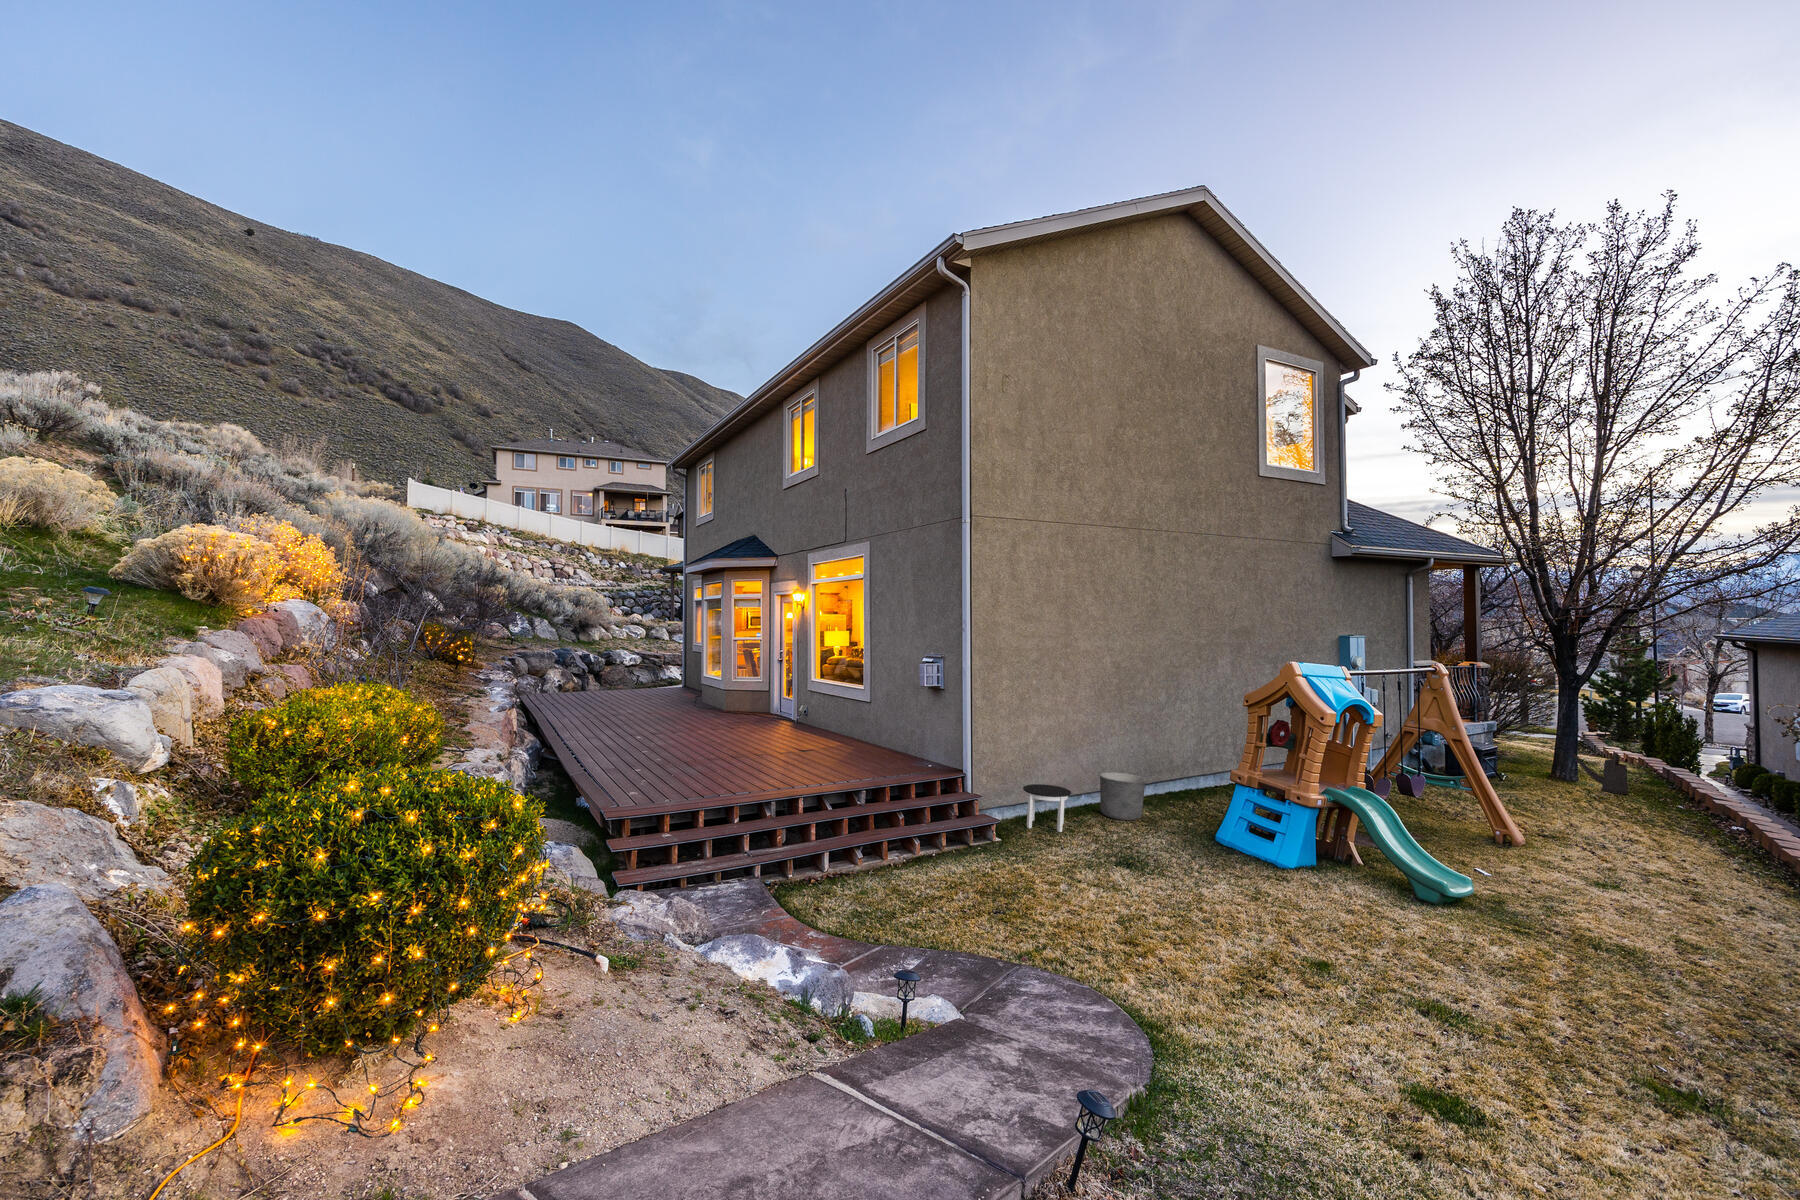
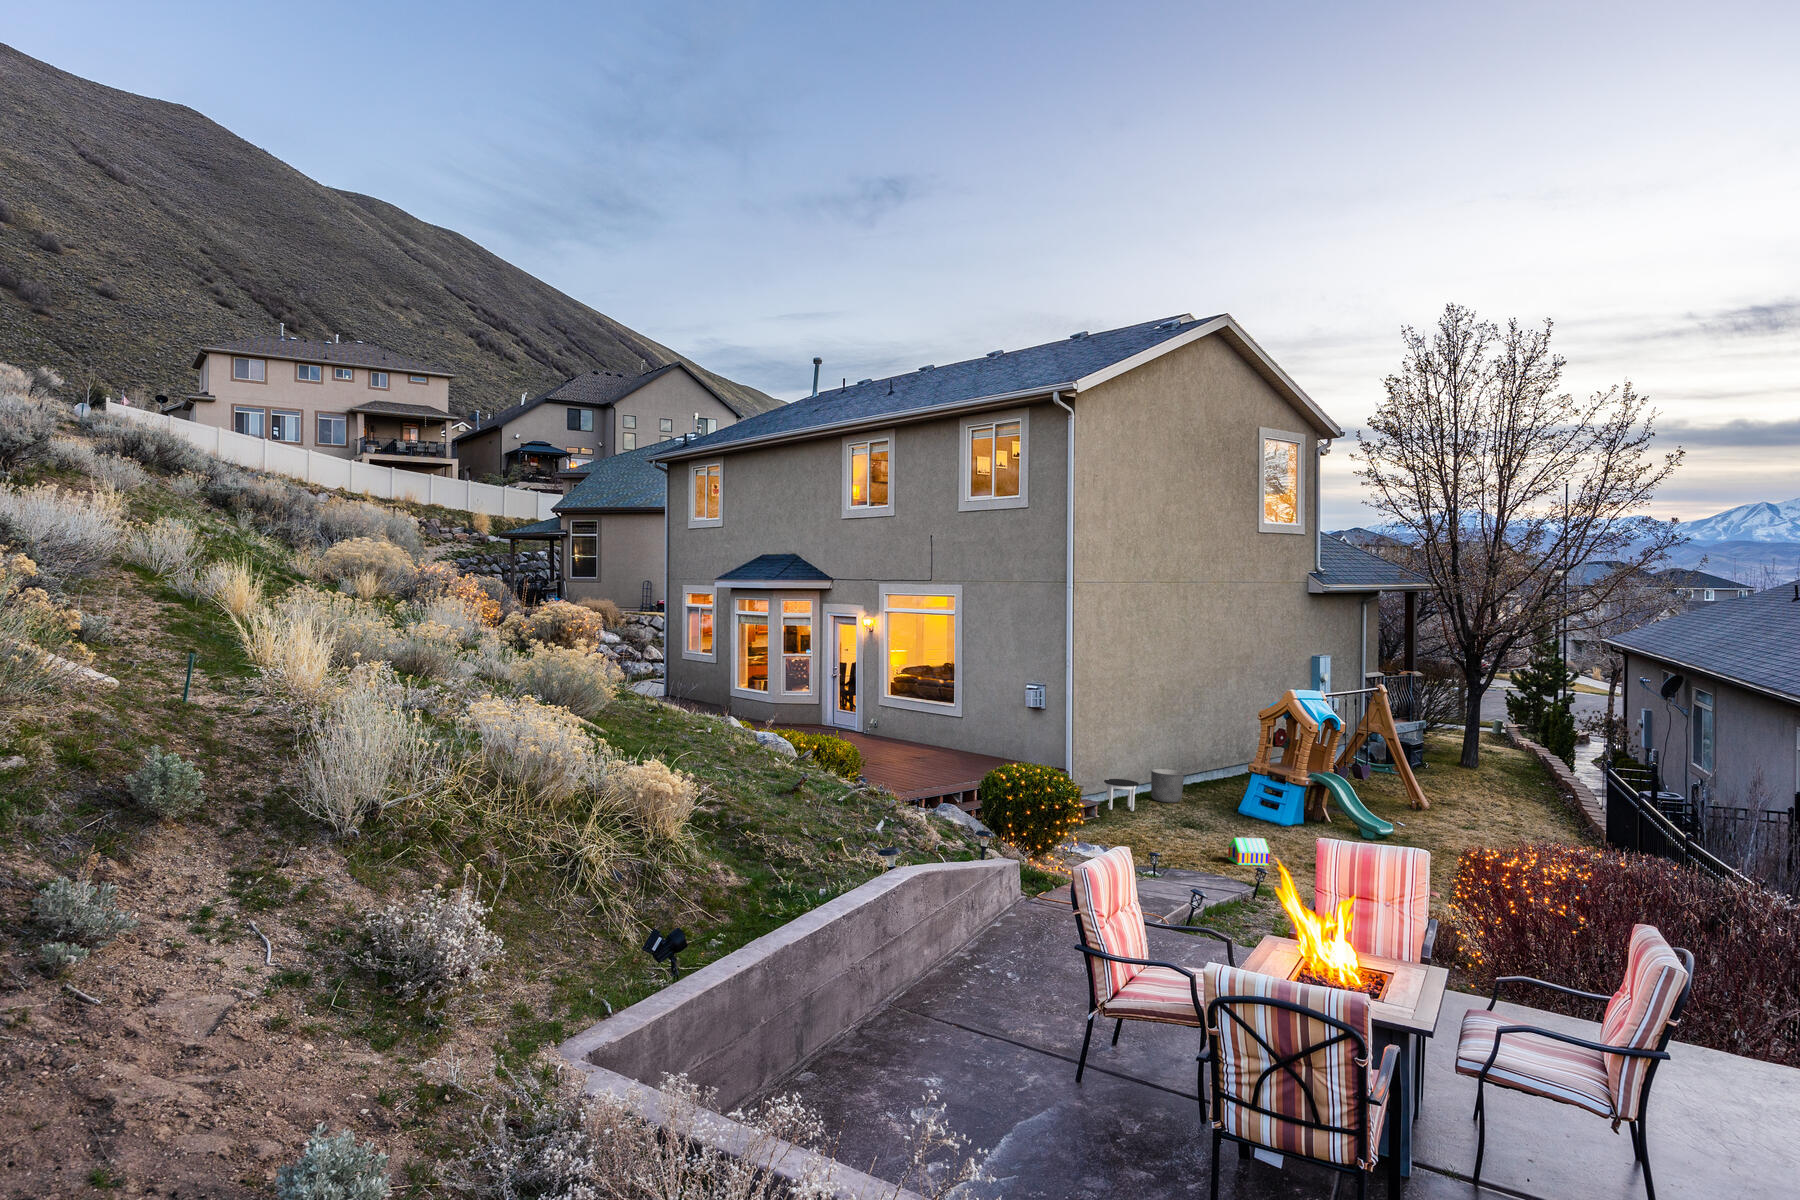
watering can: present [1573,753,1638,794] -> none [1480,742,1519,773]
toy house: none [1165,913,1242,973] -> present [1228,838,1270,865]

